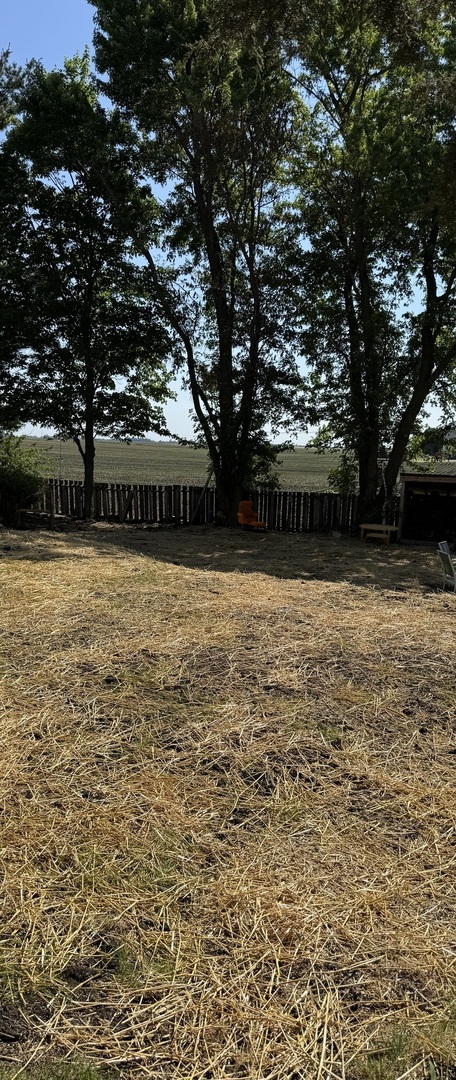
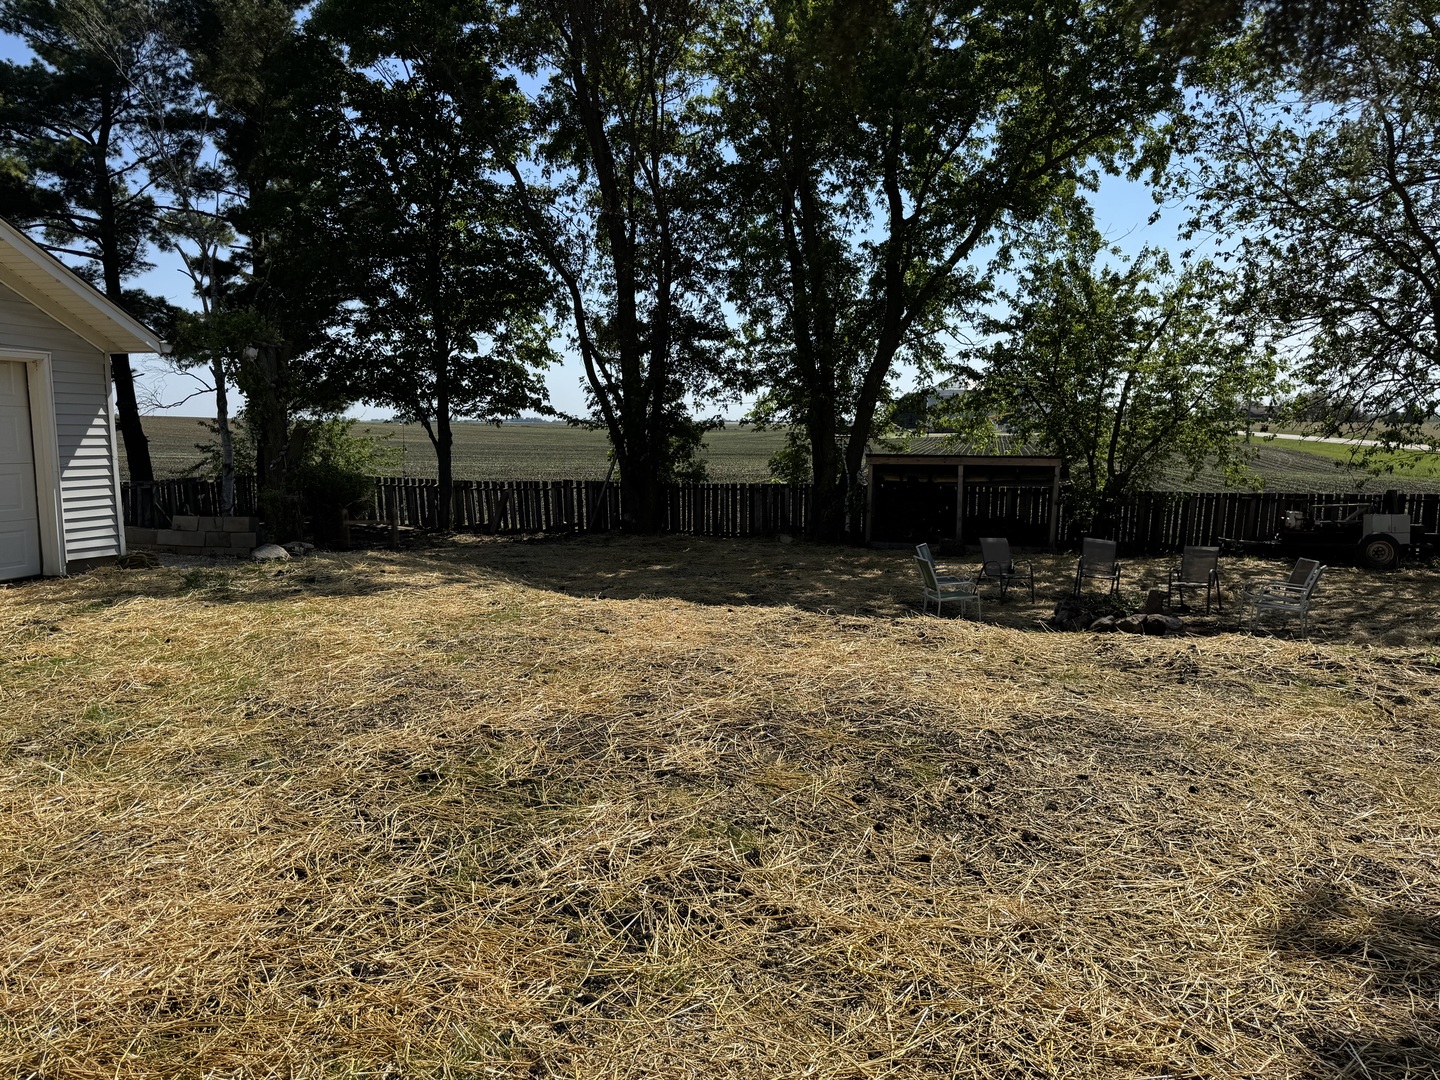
lounge chair: present [237,501,265,532] -> none [651,499,690,540]
round table: present [360,524,399,545] -> none [814,523,866,551]

